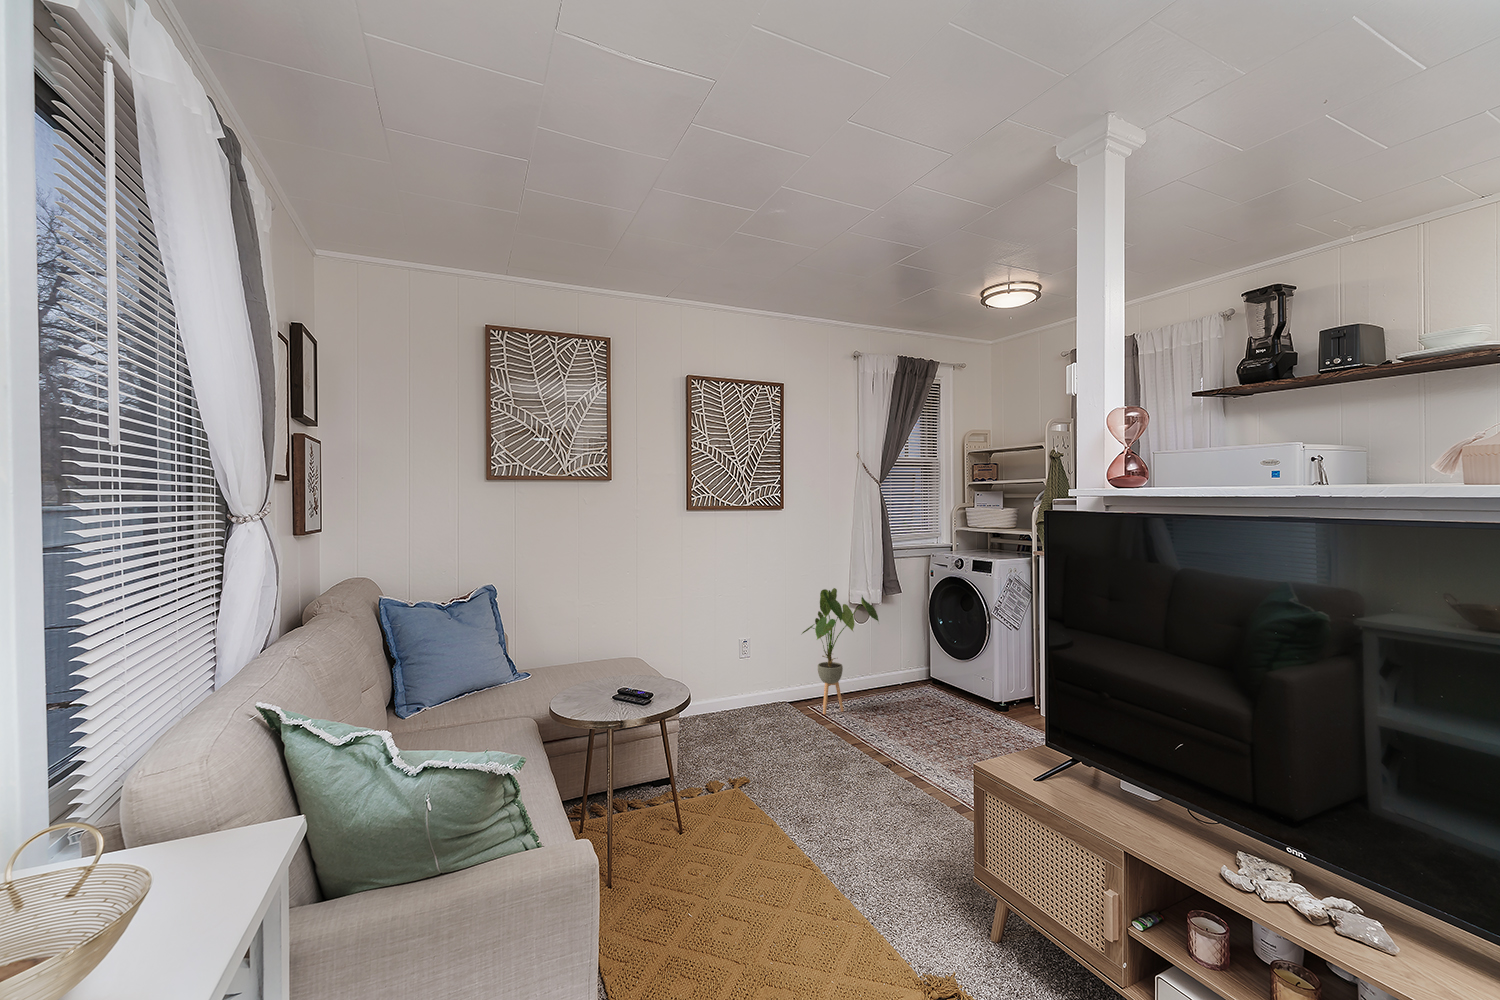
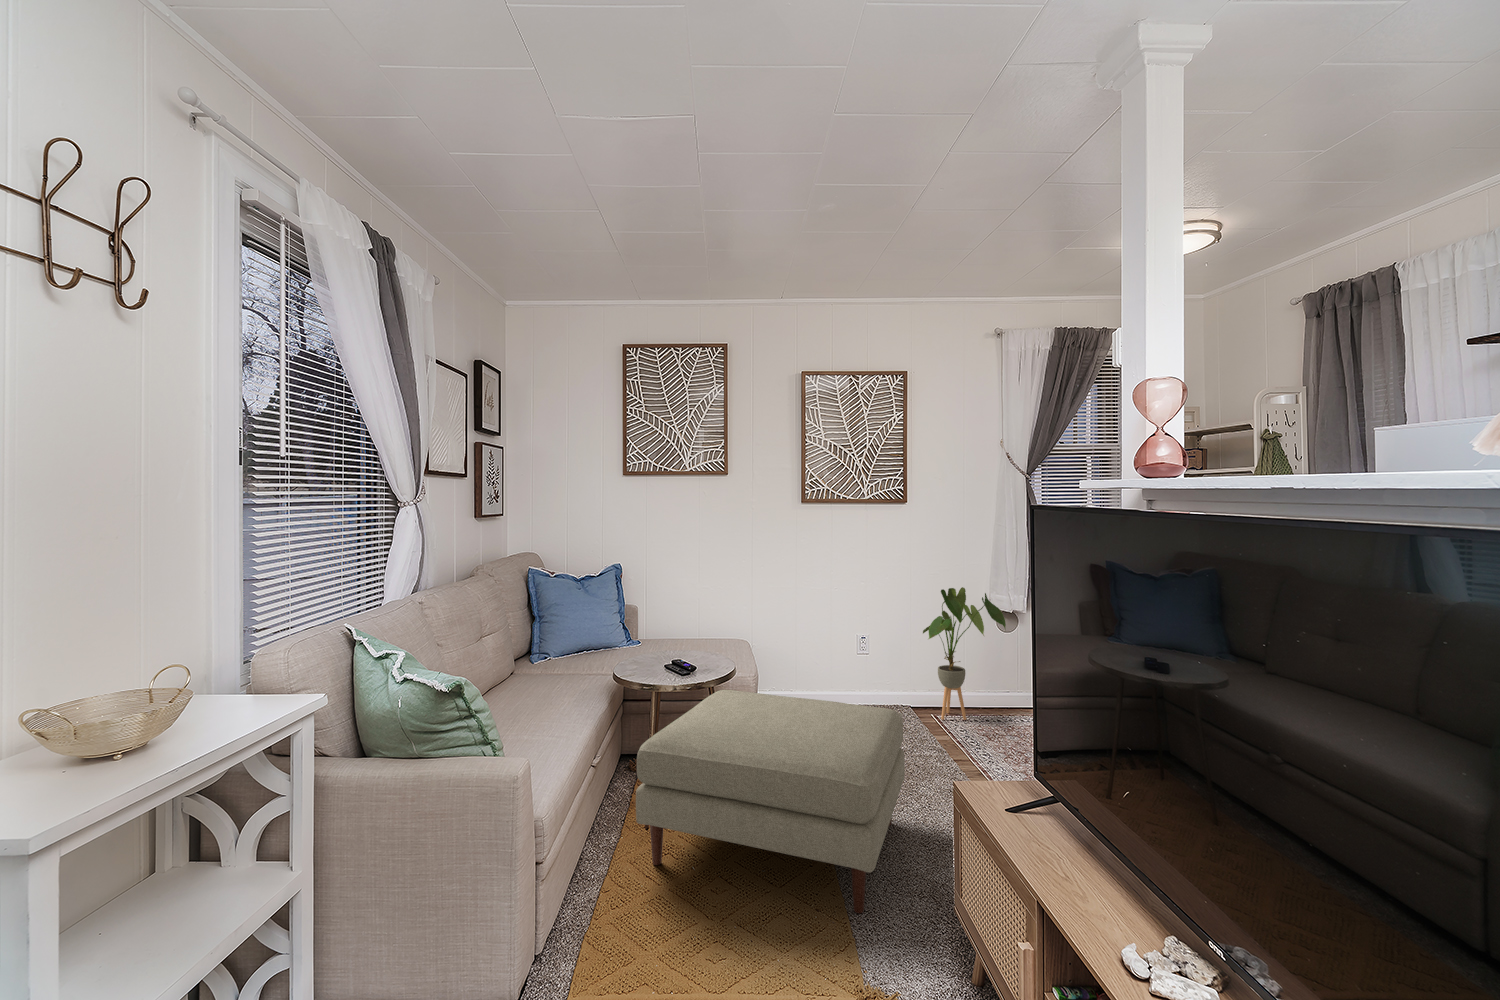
ottoman: none [641,713,909,927] -> present [636,690,905,913]

